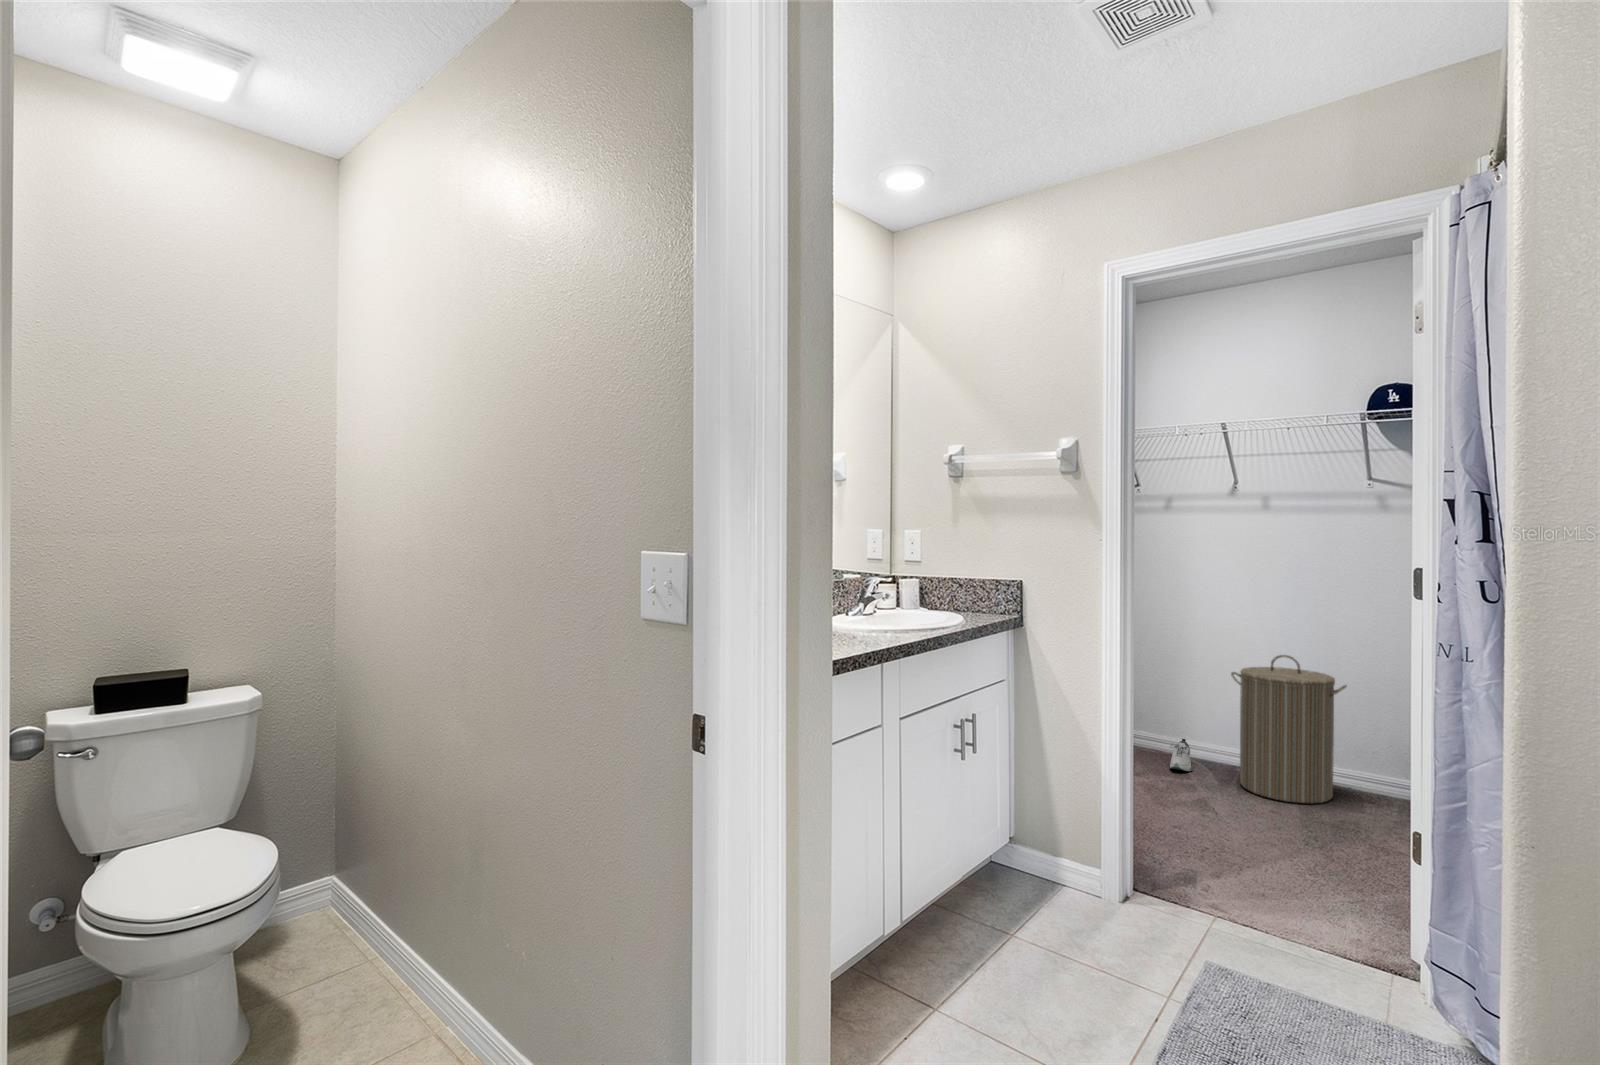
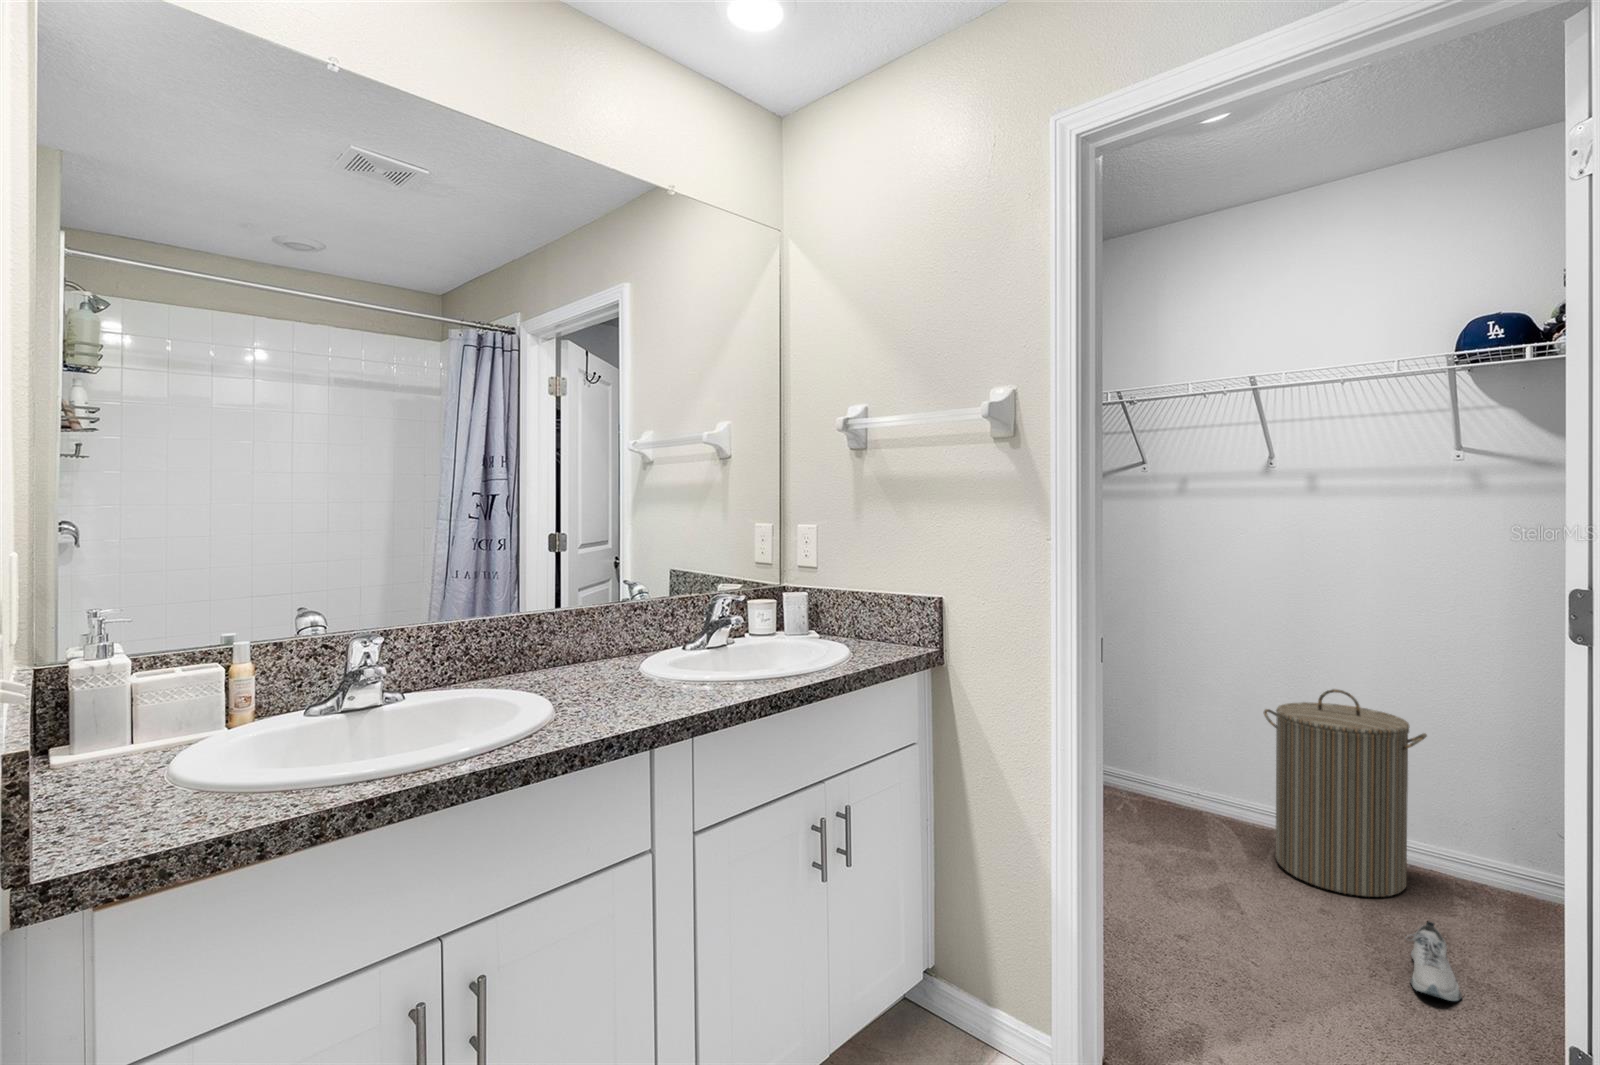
shoe: present [1170,739,1193,771] -> present [1406,921,1462,1001]

